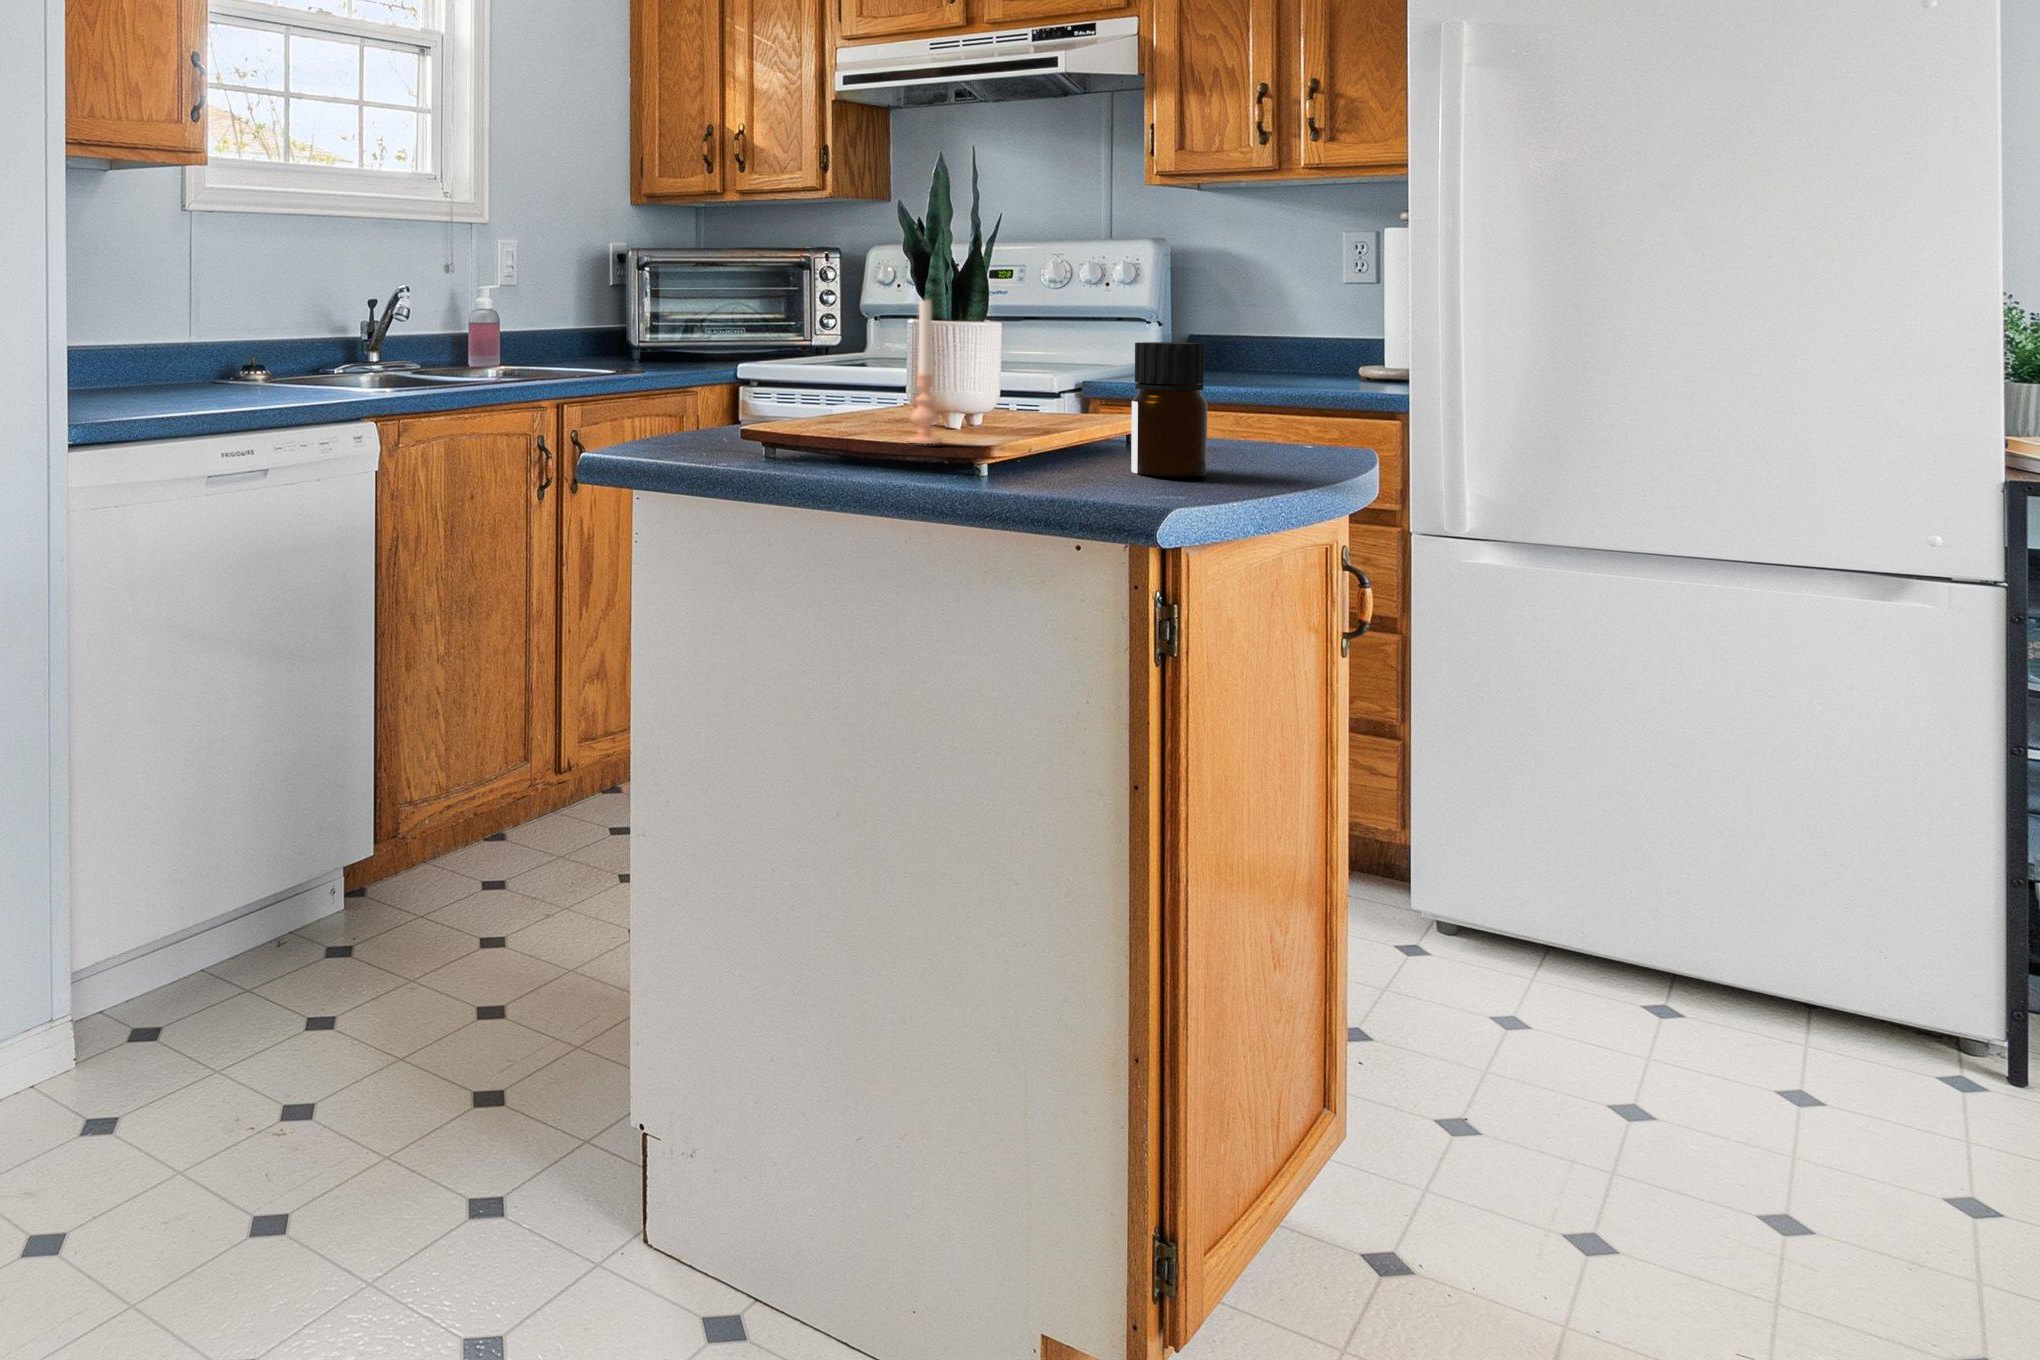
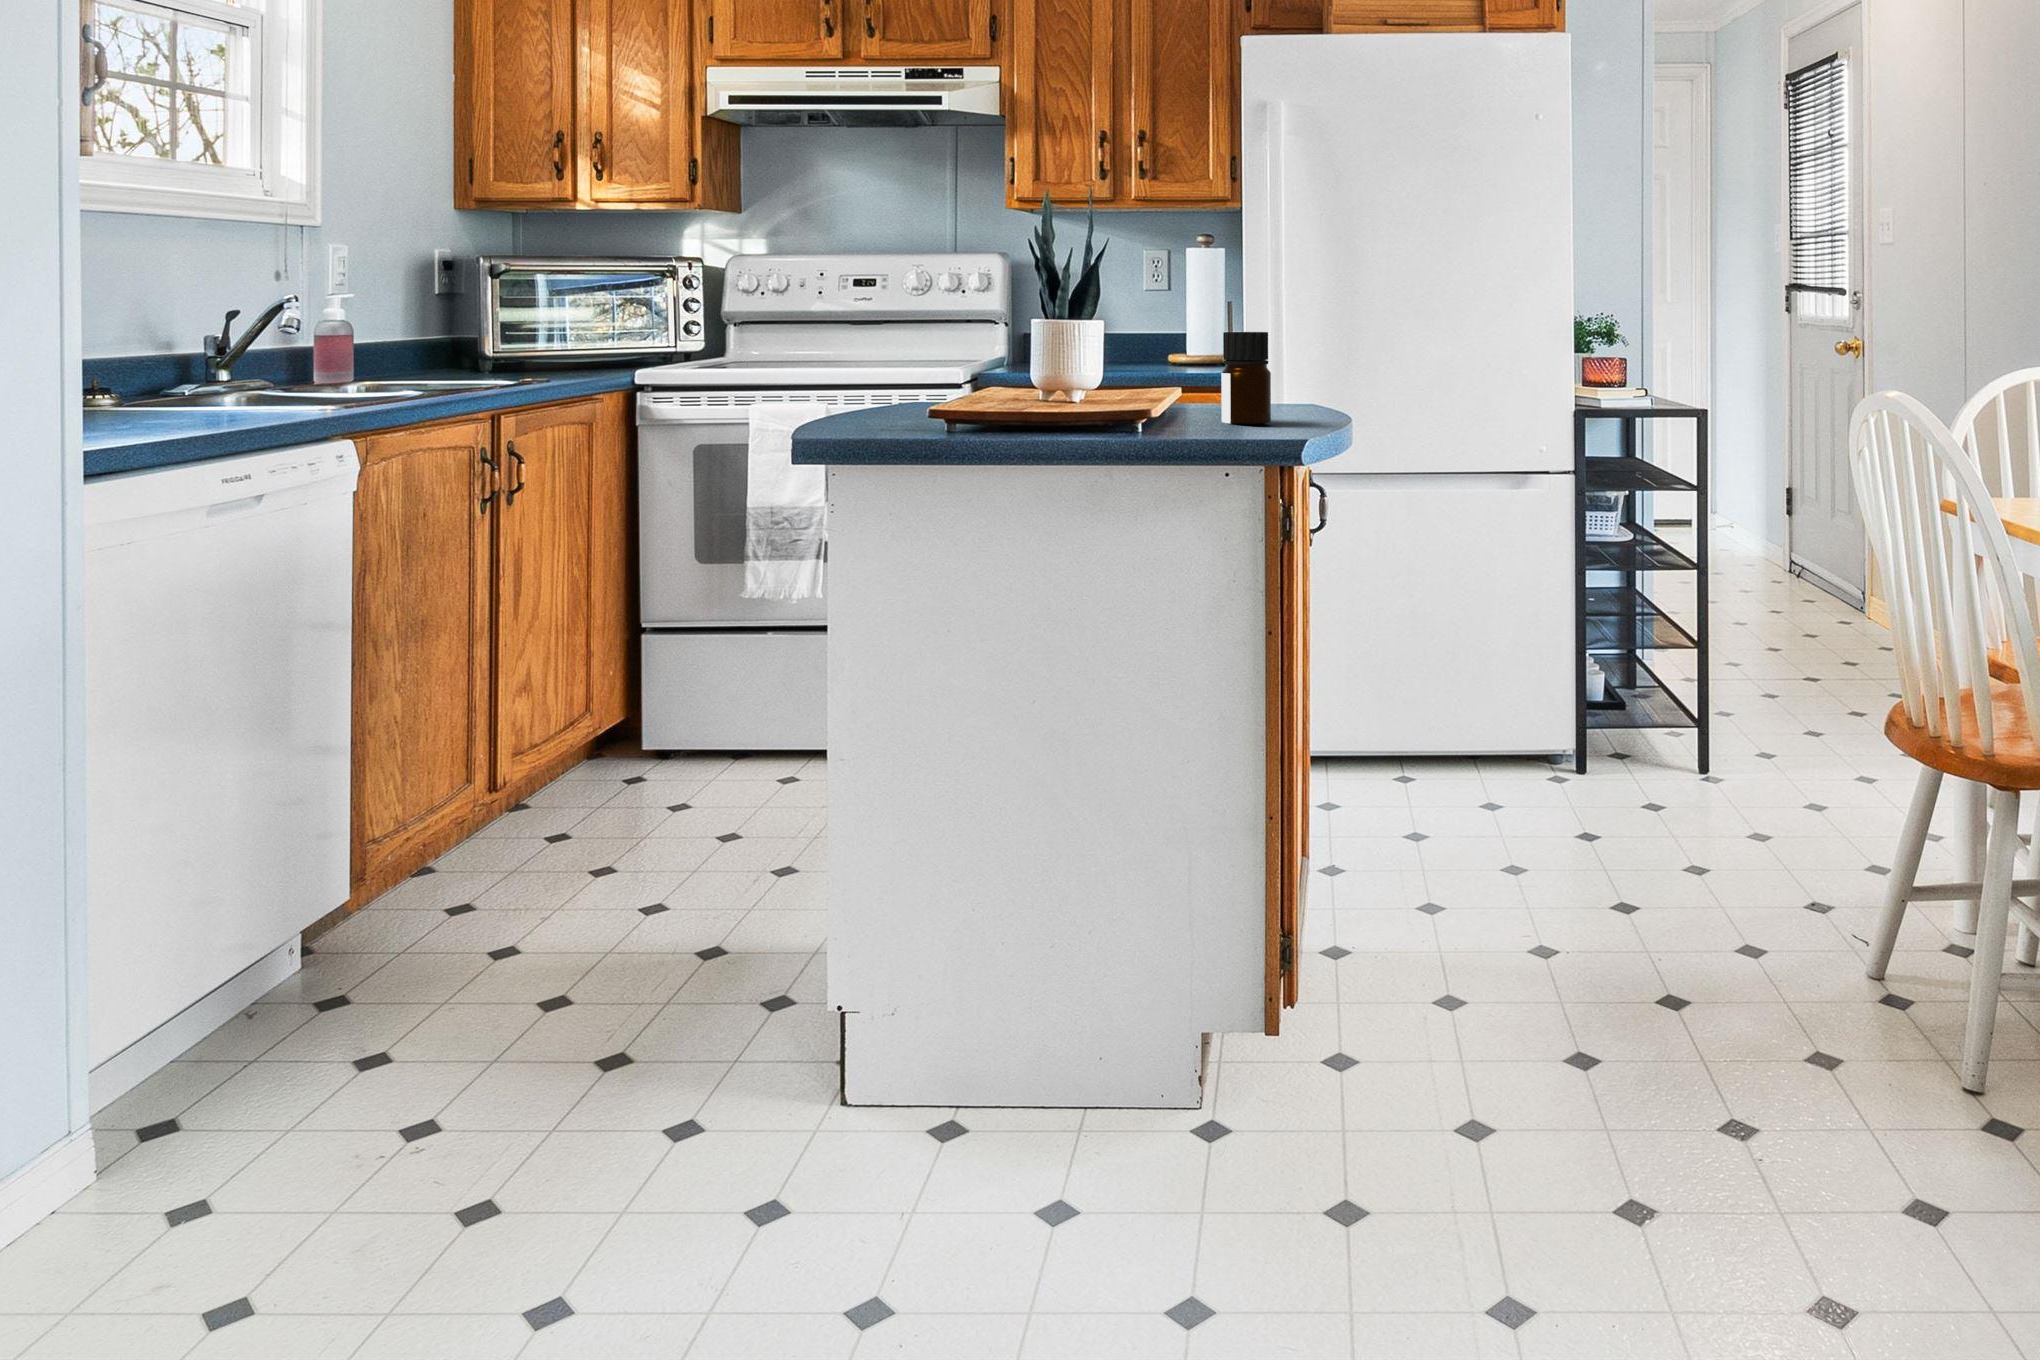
candle: present [907,300,943,444] -> none [1062,301,1089,411]

